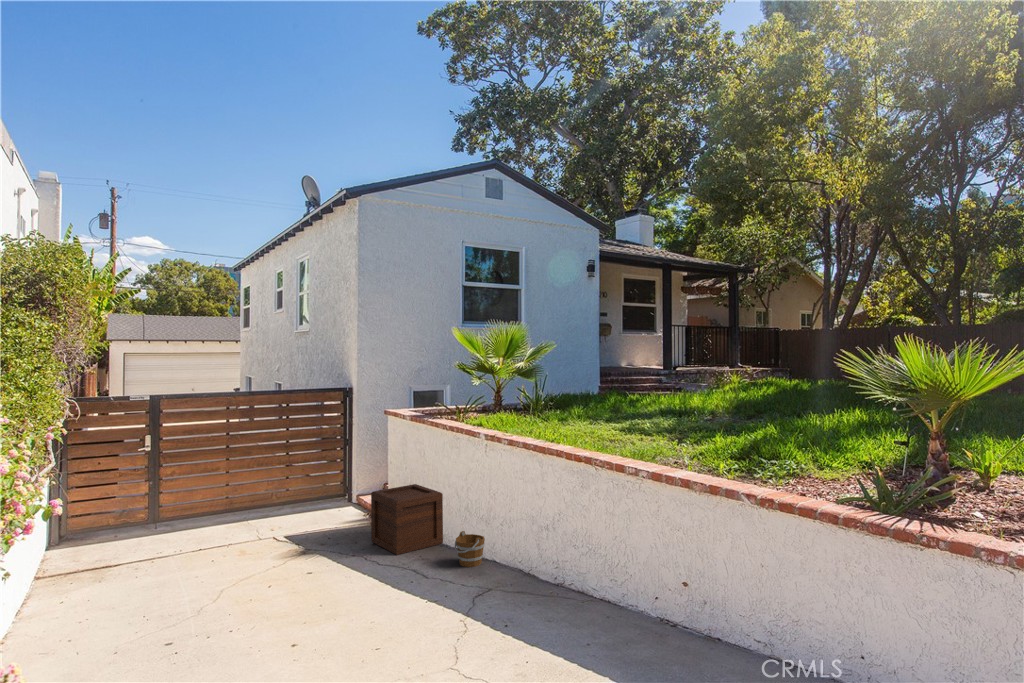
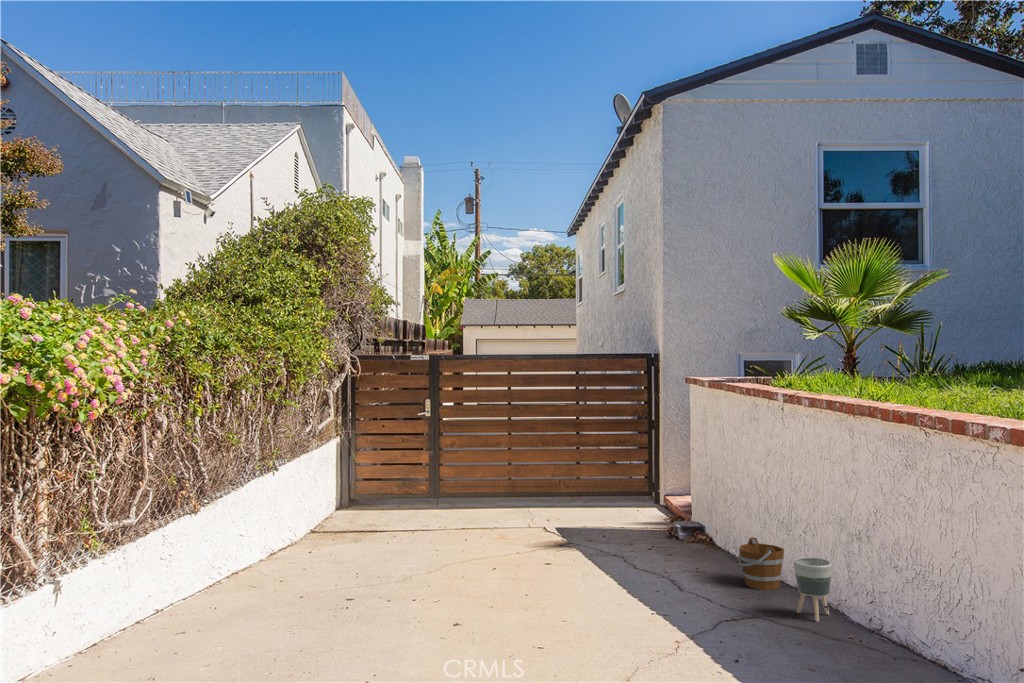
wooden crate: present [371,484,443,555] -> none [645,474,741,563]
planter: none [503,543,526,585] -> present [794,557,832,622]

